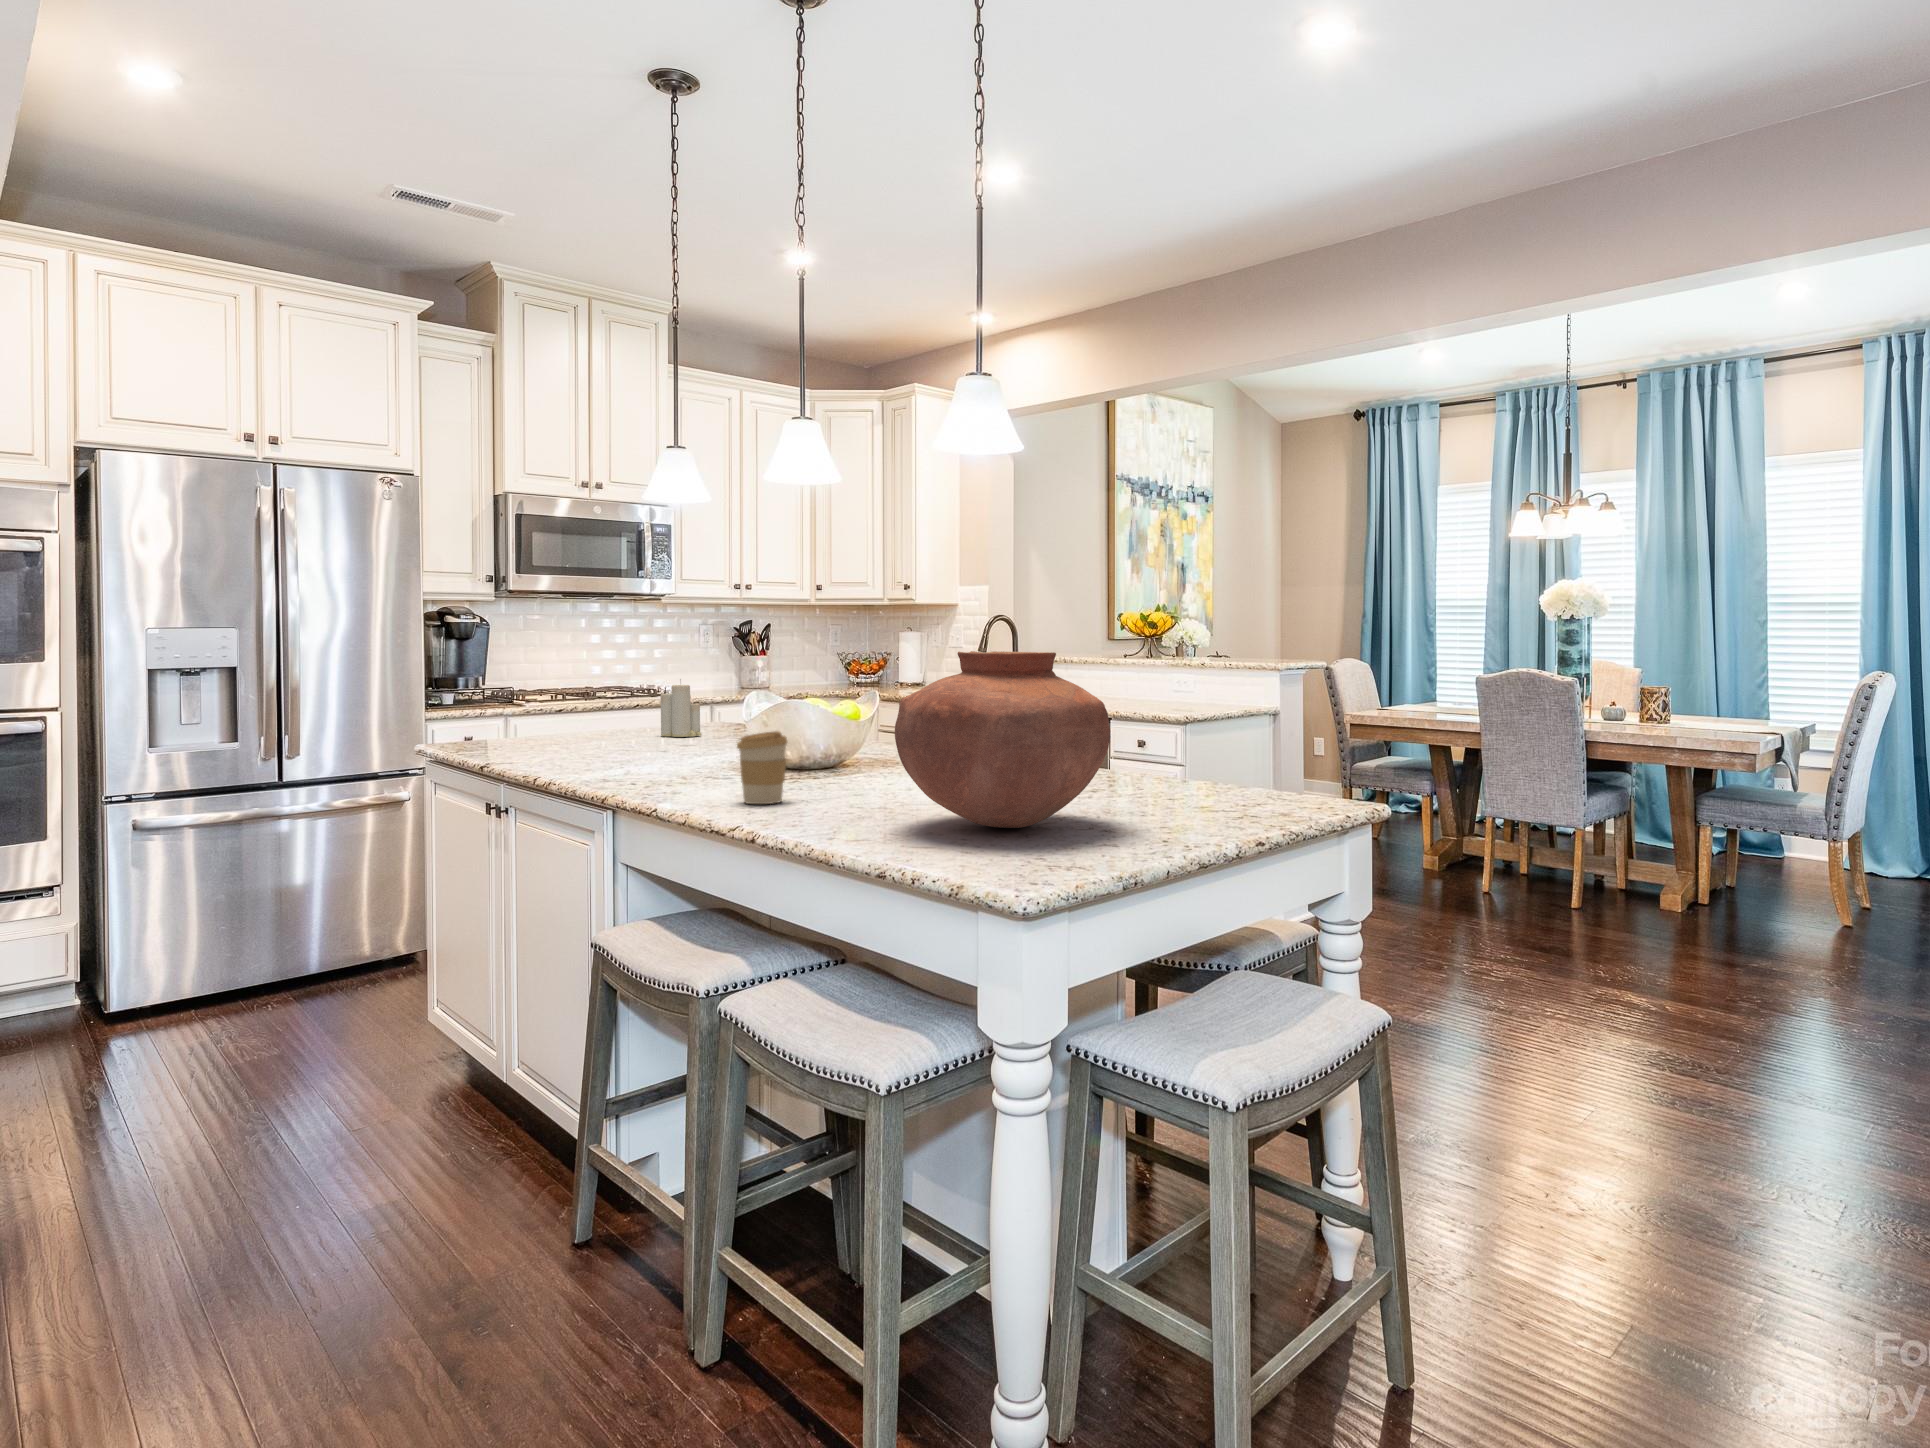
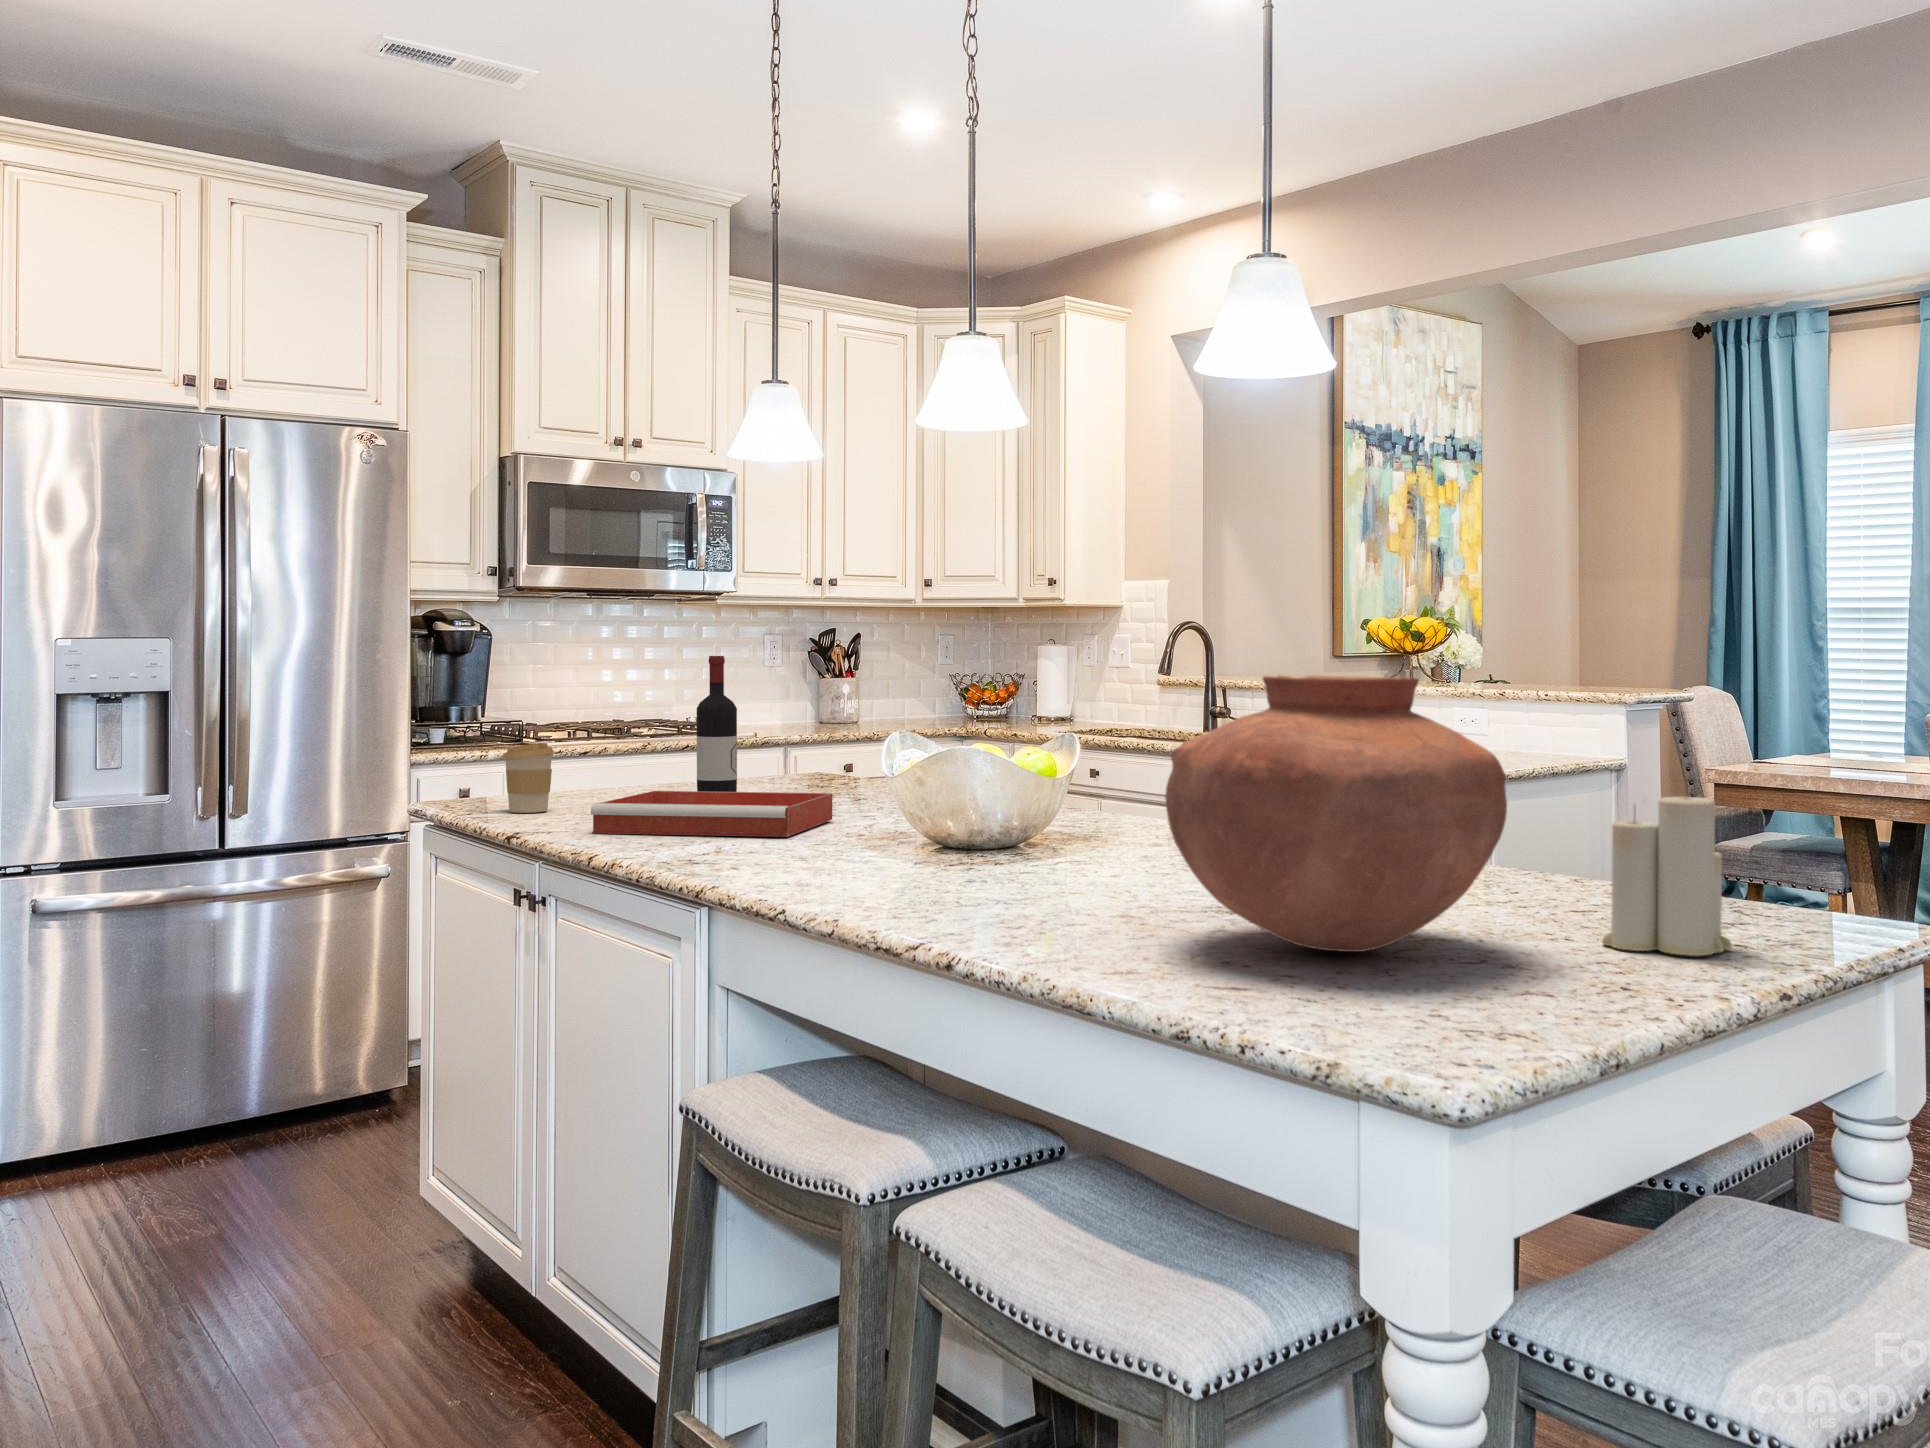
wine bottle: none [628,640,657,744] -> present [697,656,737,792]
candle: present [661,685,701,737] -> present [1602,796,1732,956]
coffee cup: present [737,731,787,804] -> present [503,743,553,813]
tray: none [543,734,719,764] -> present [591,791,832,837]

